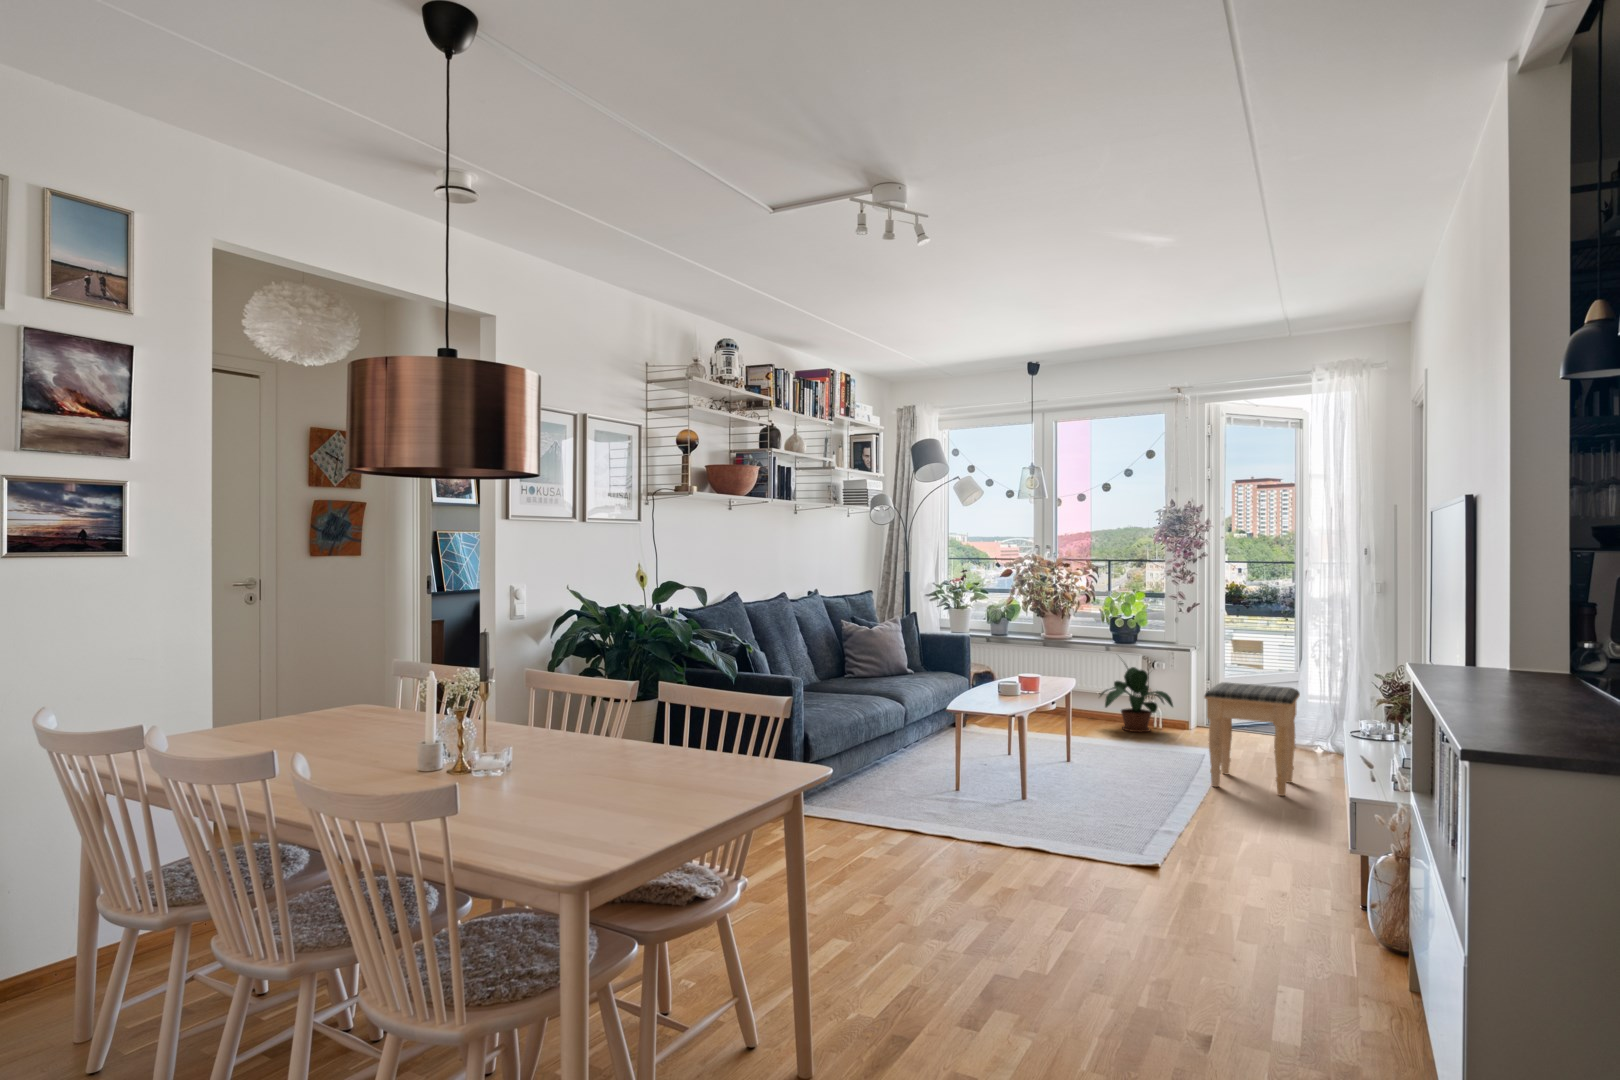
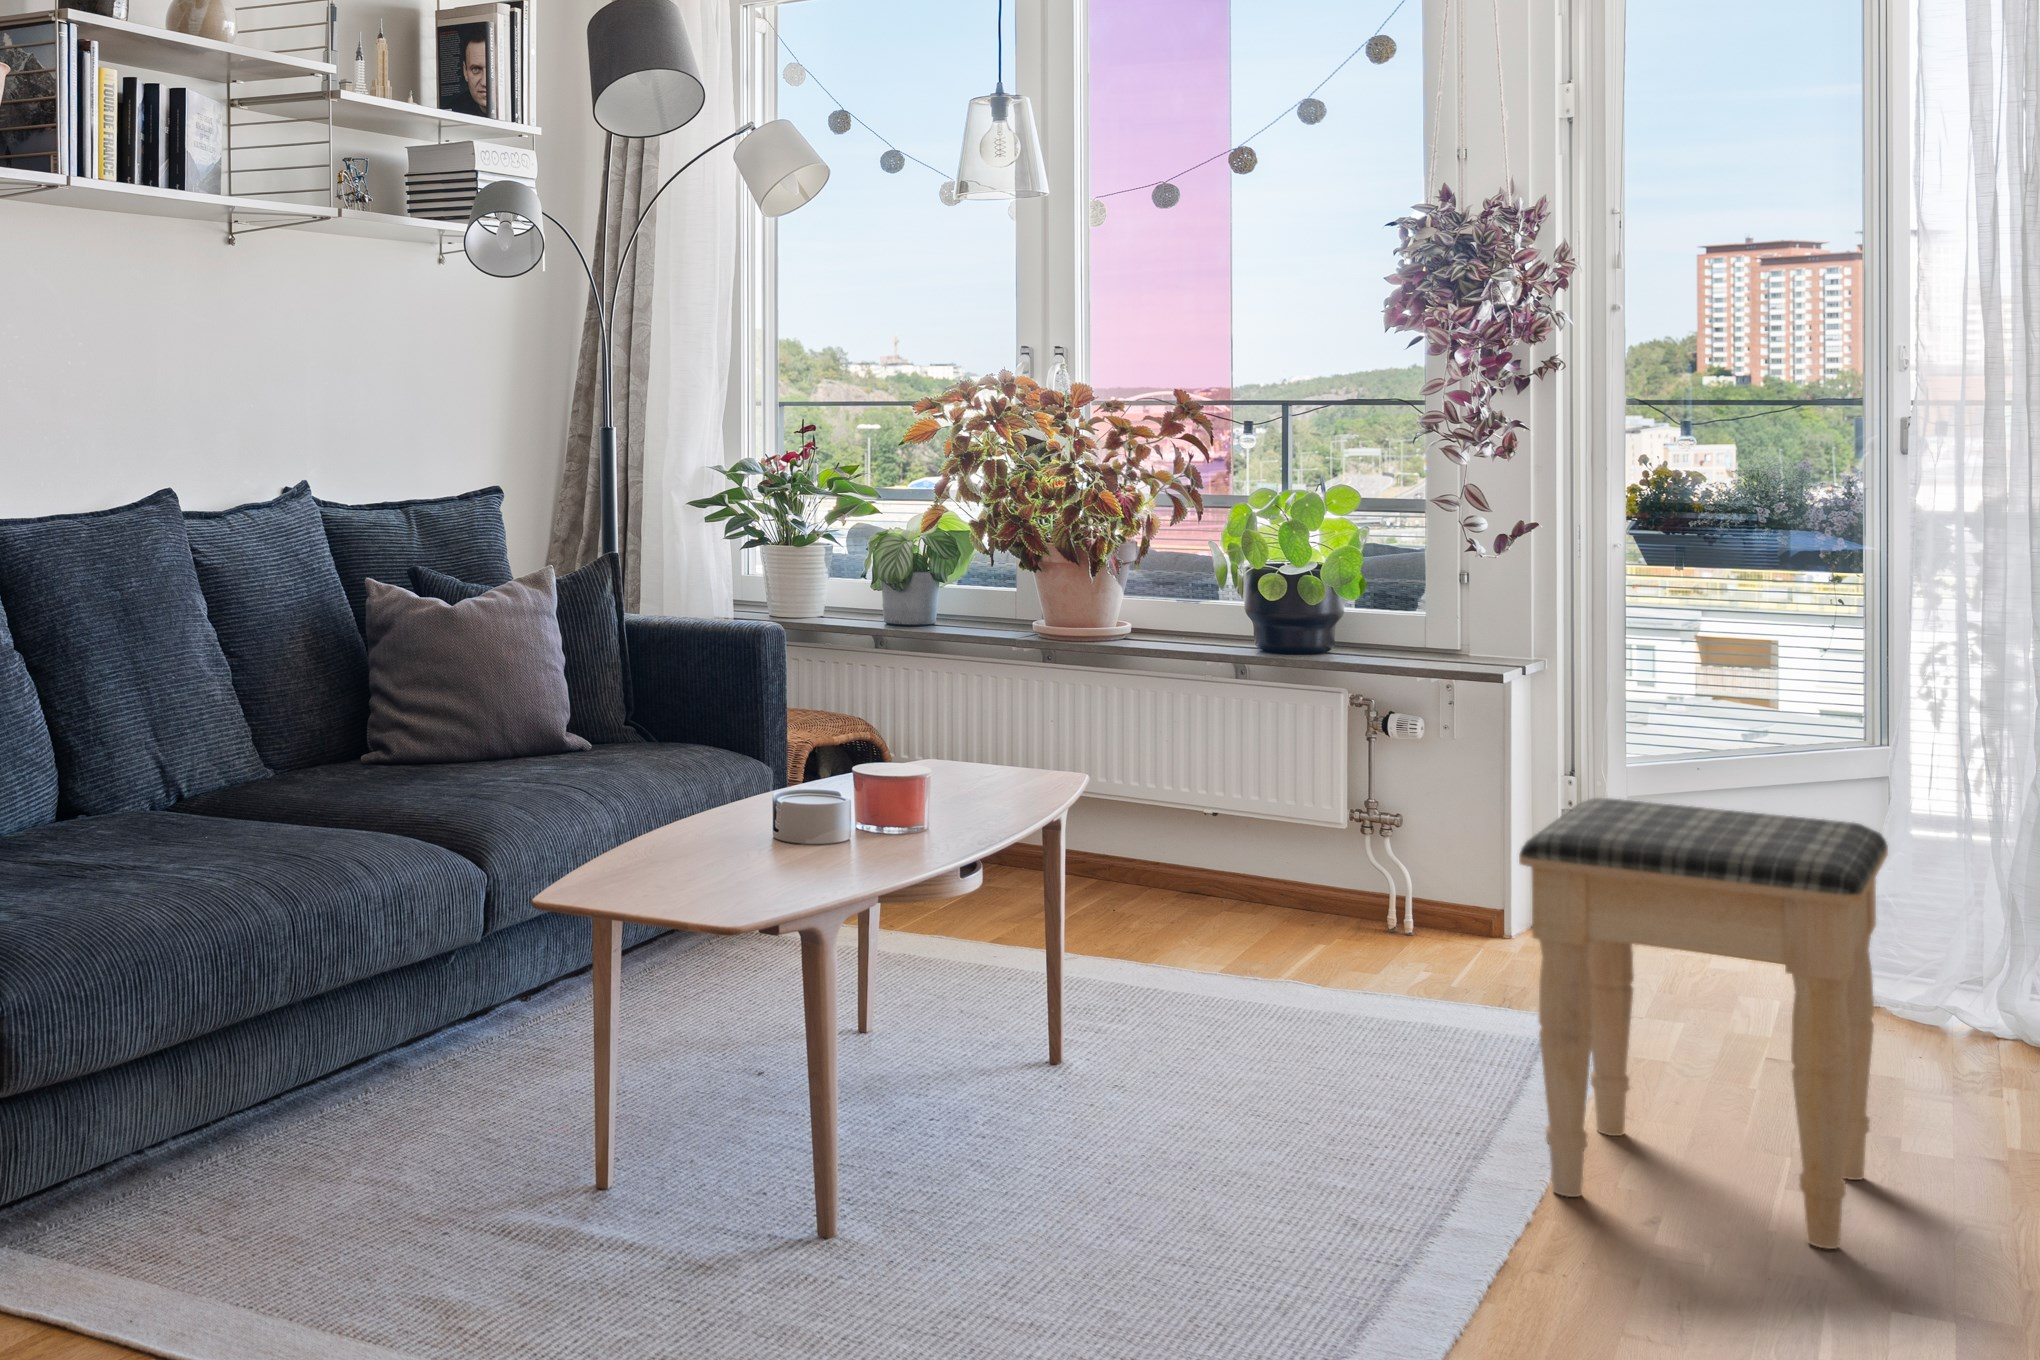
potted plant: present [1100,666,1173,732] -> none [1201,687,1445,949]

